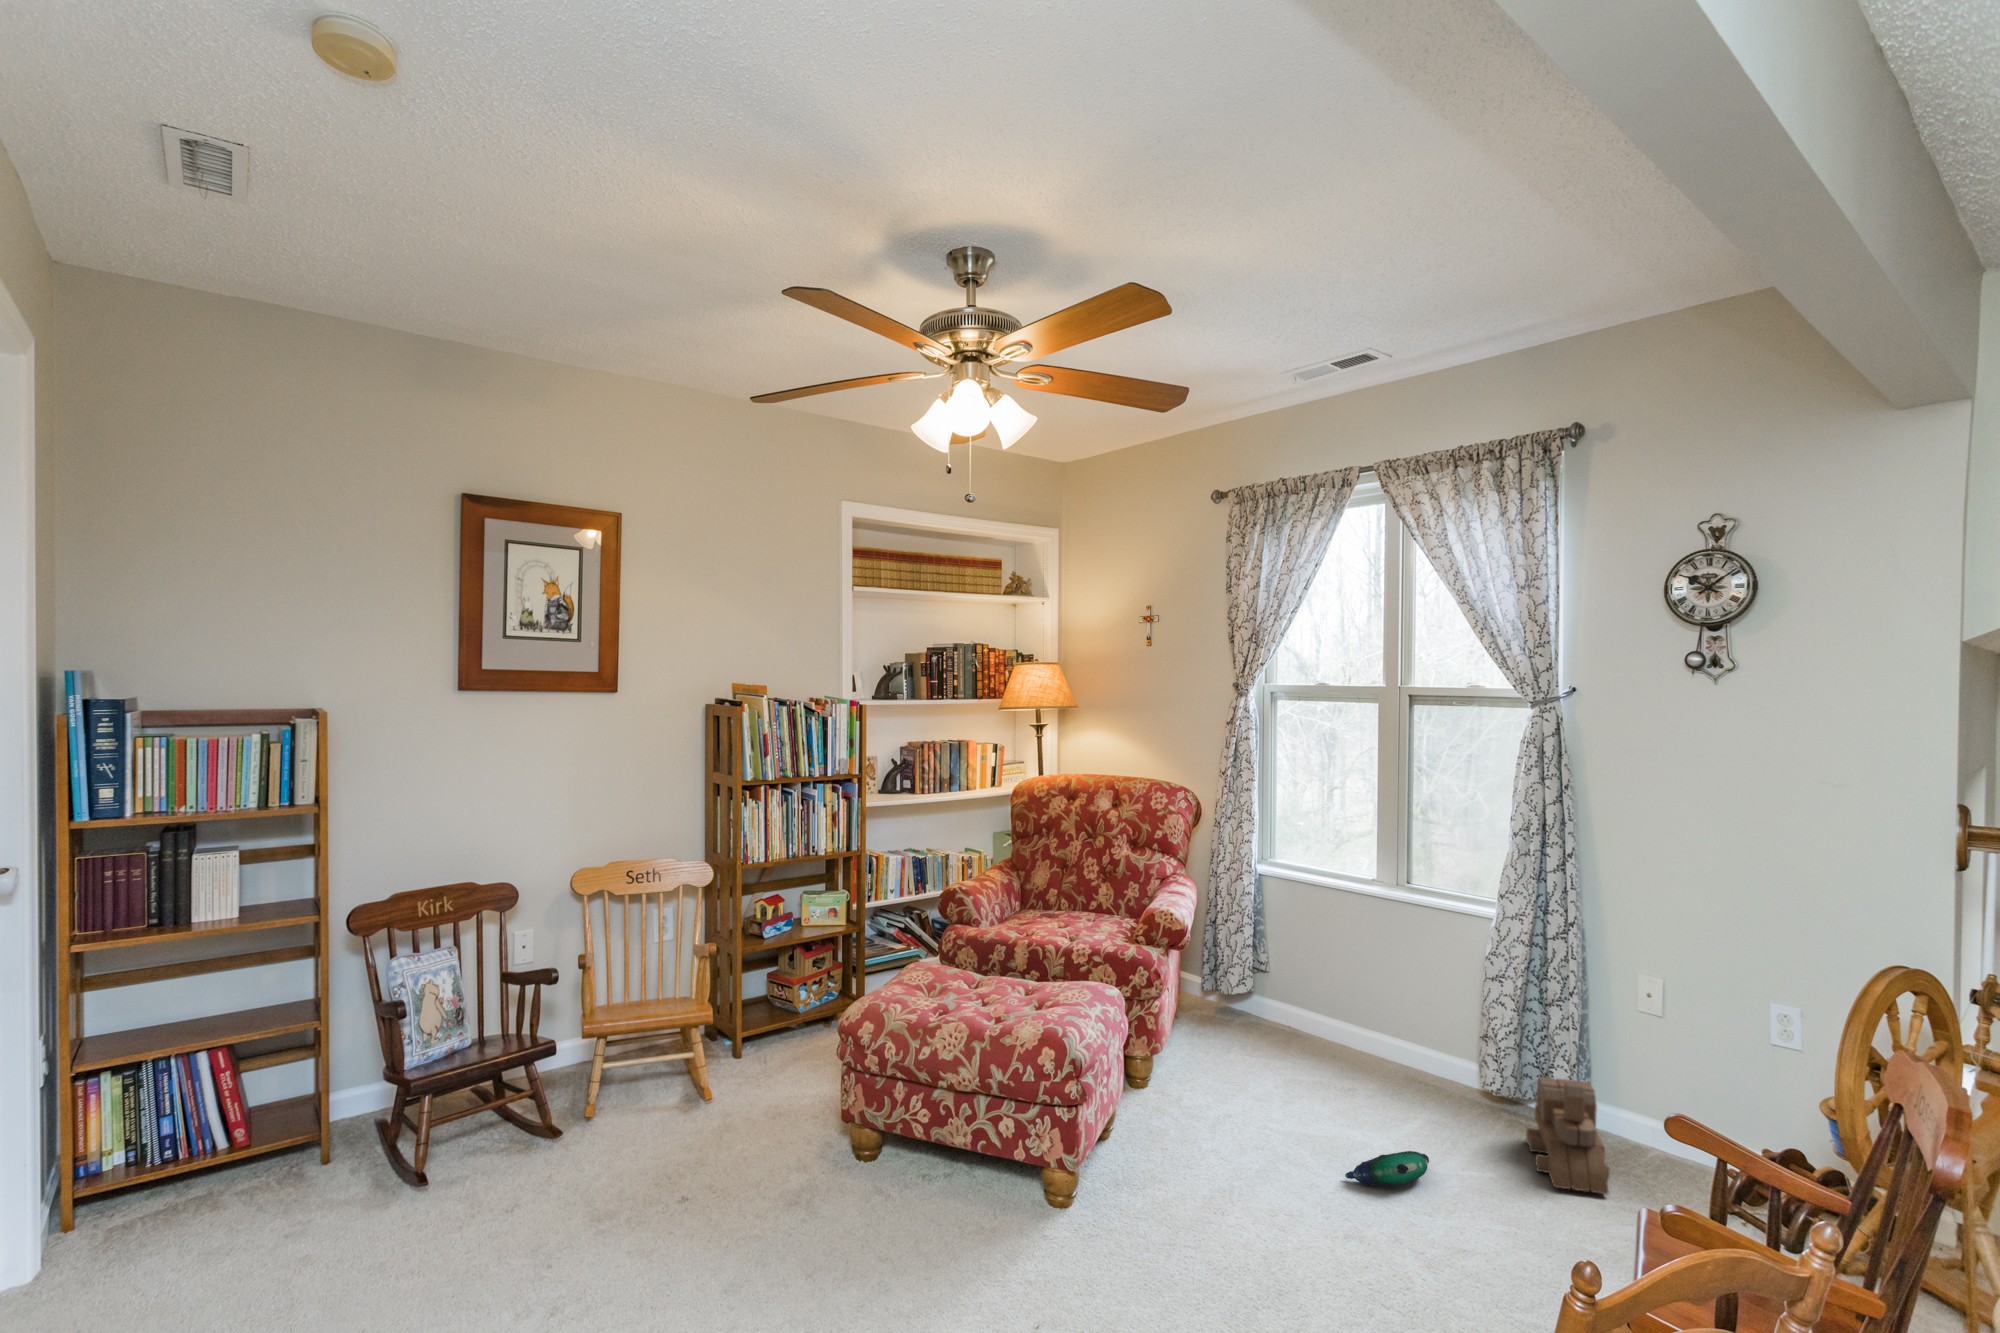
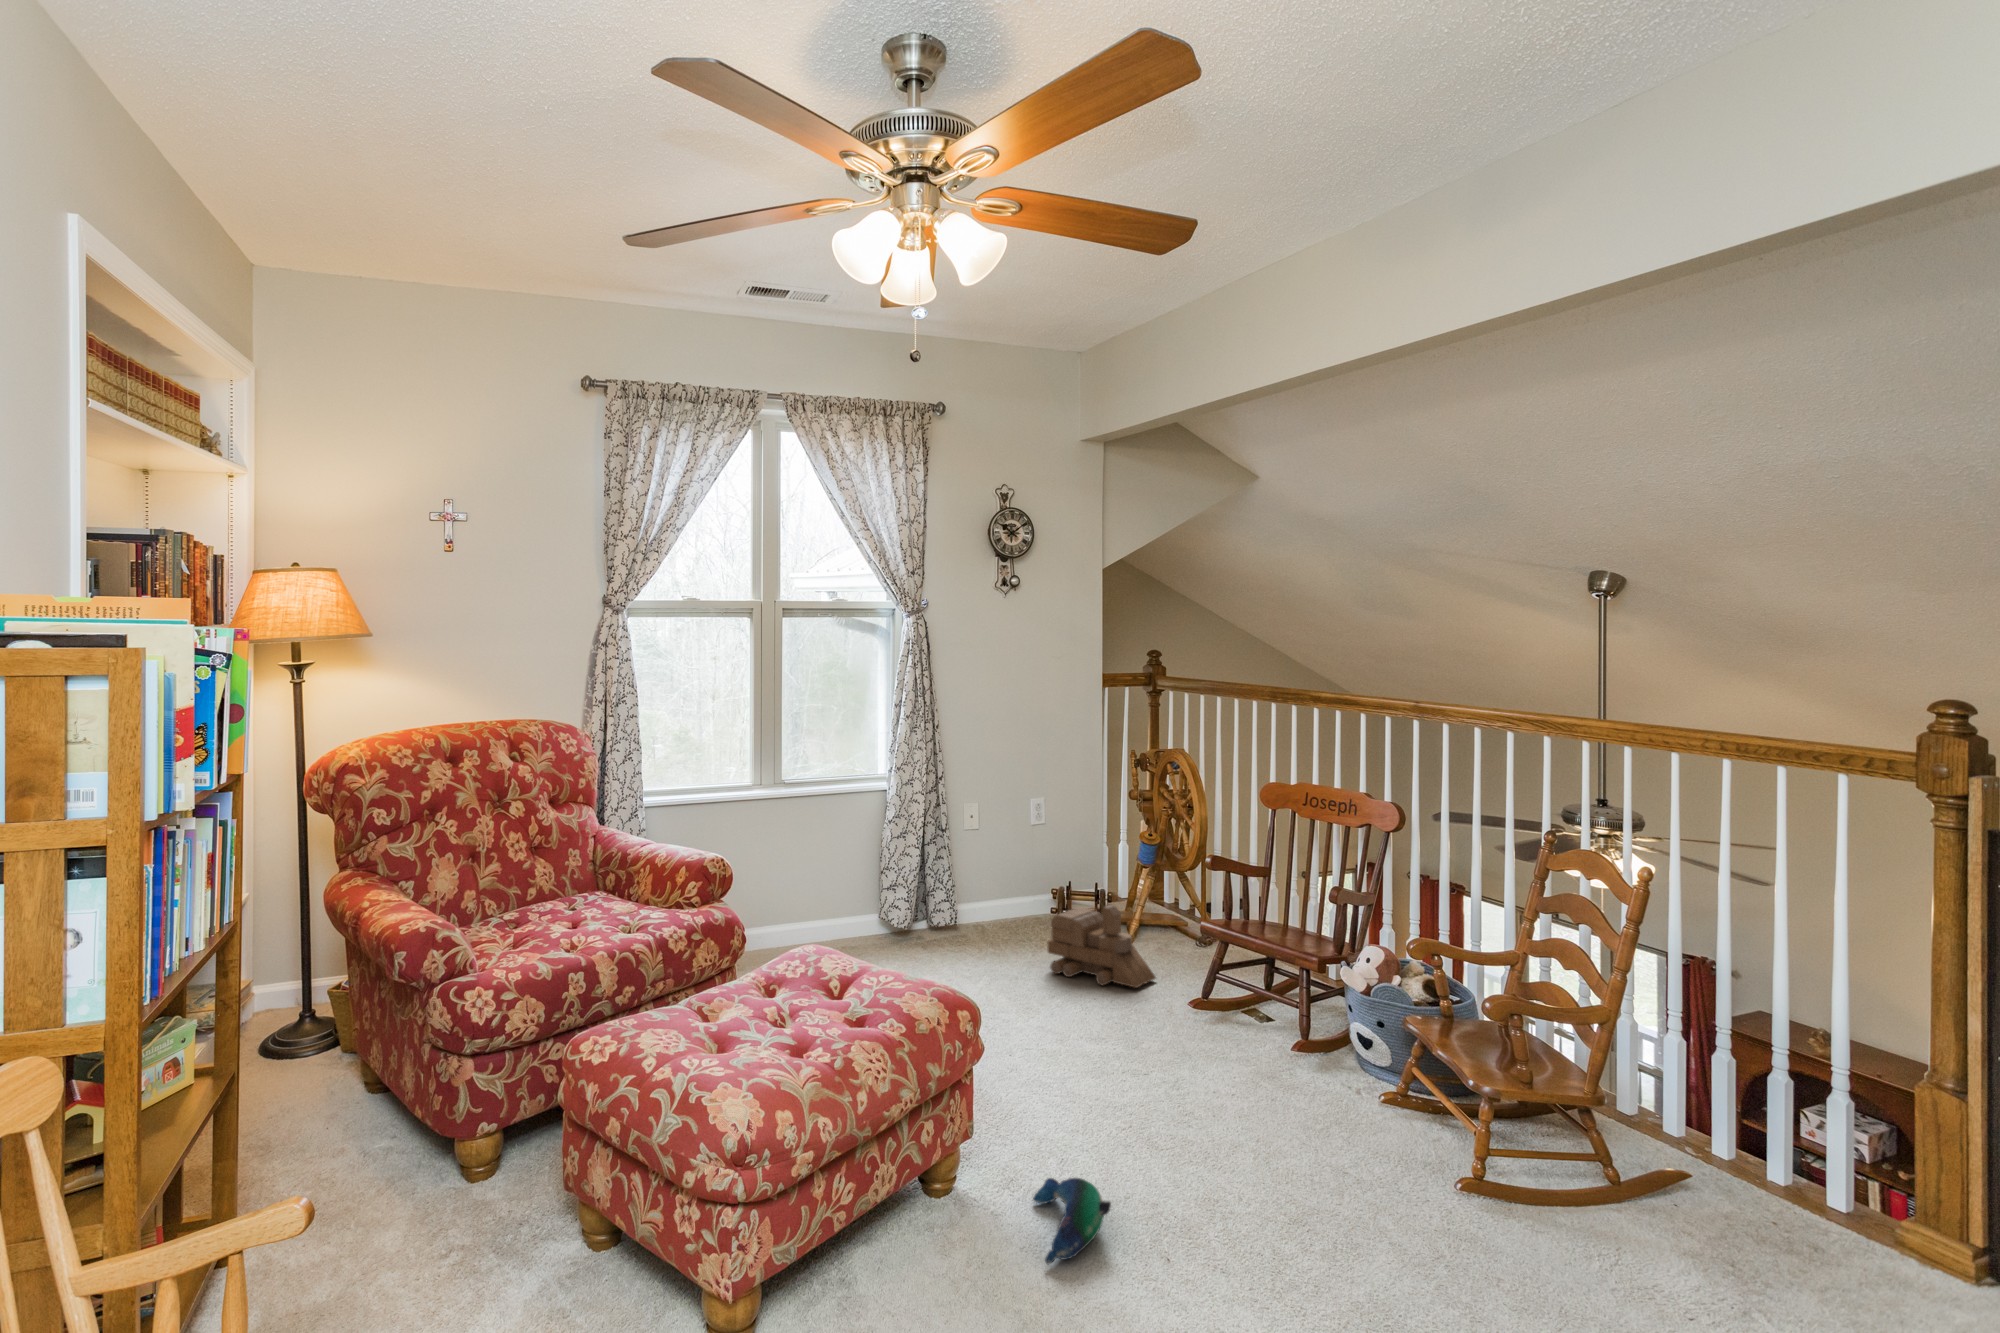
plush toy: present [1345,1151,1429,1186] -> present [1033,1178,1111,1265]

